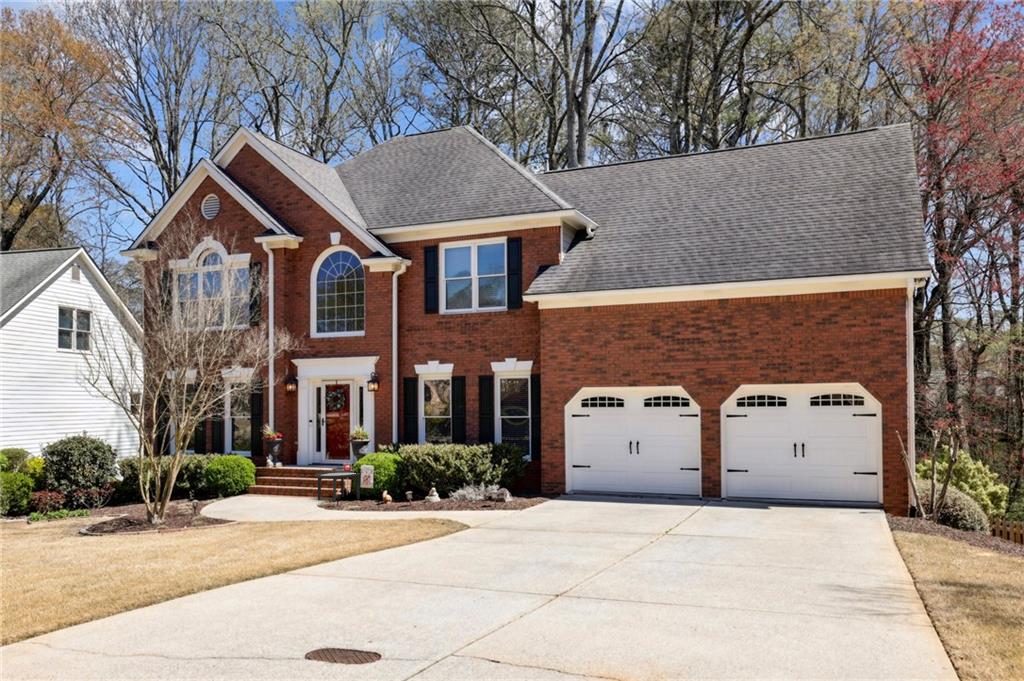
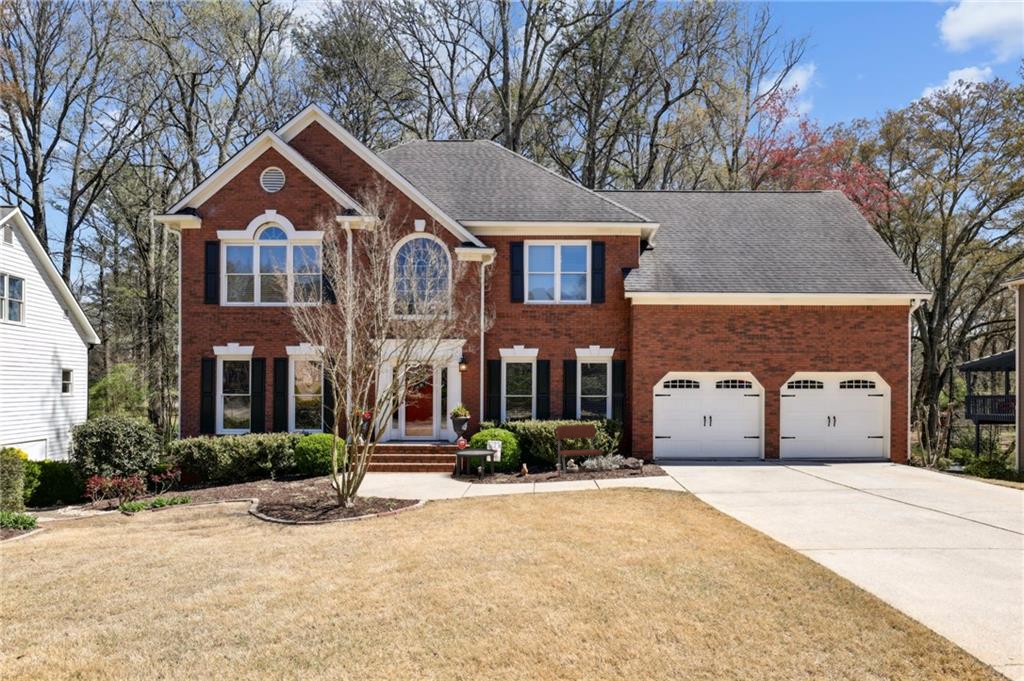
bench: none [423,448,472,501] -> present [556,424,603,474]

